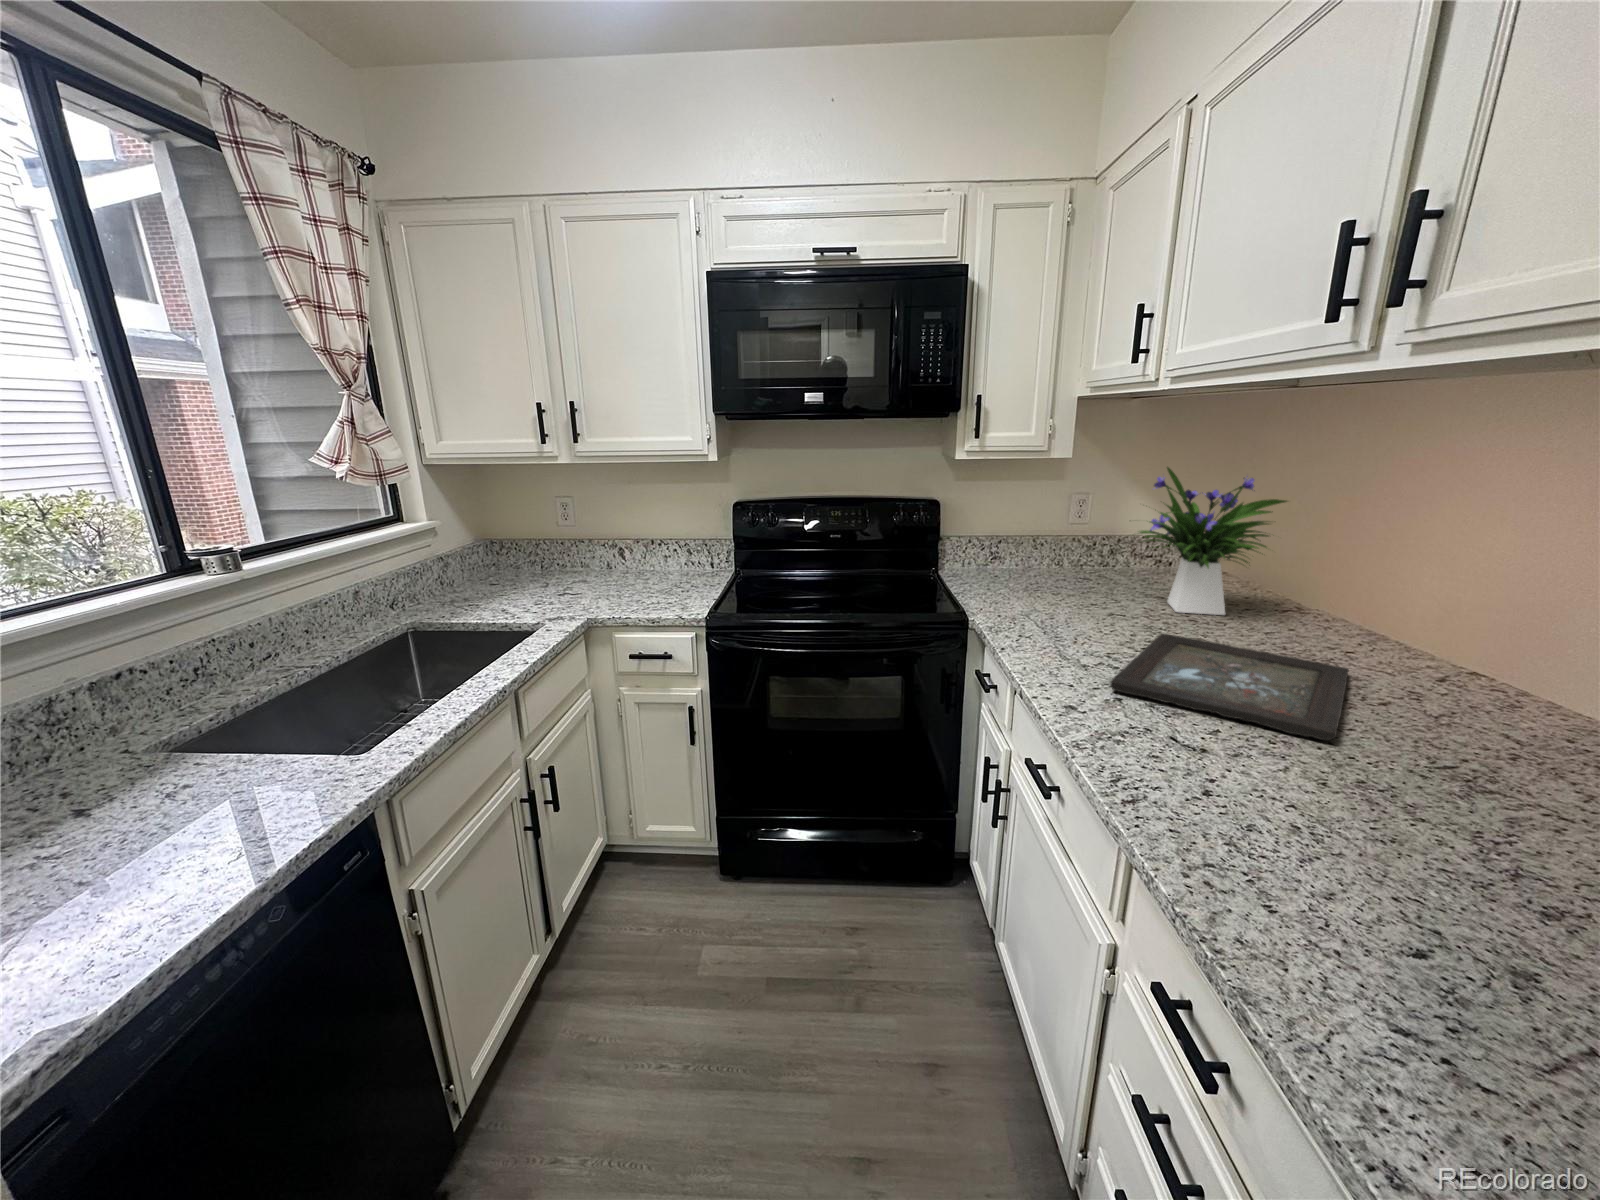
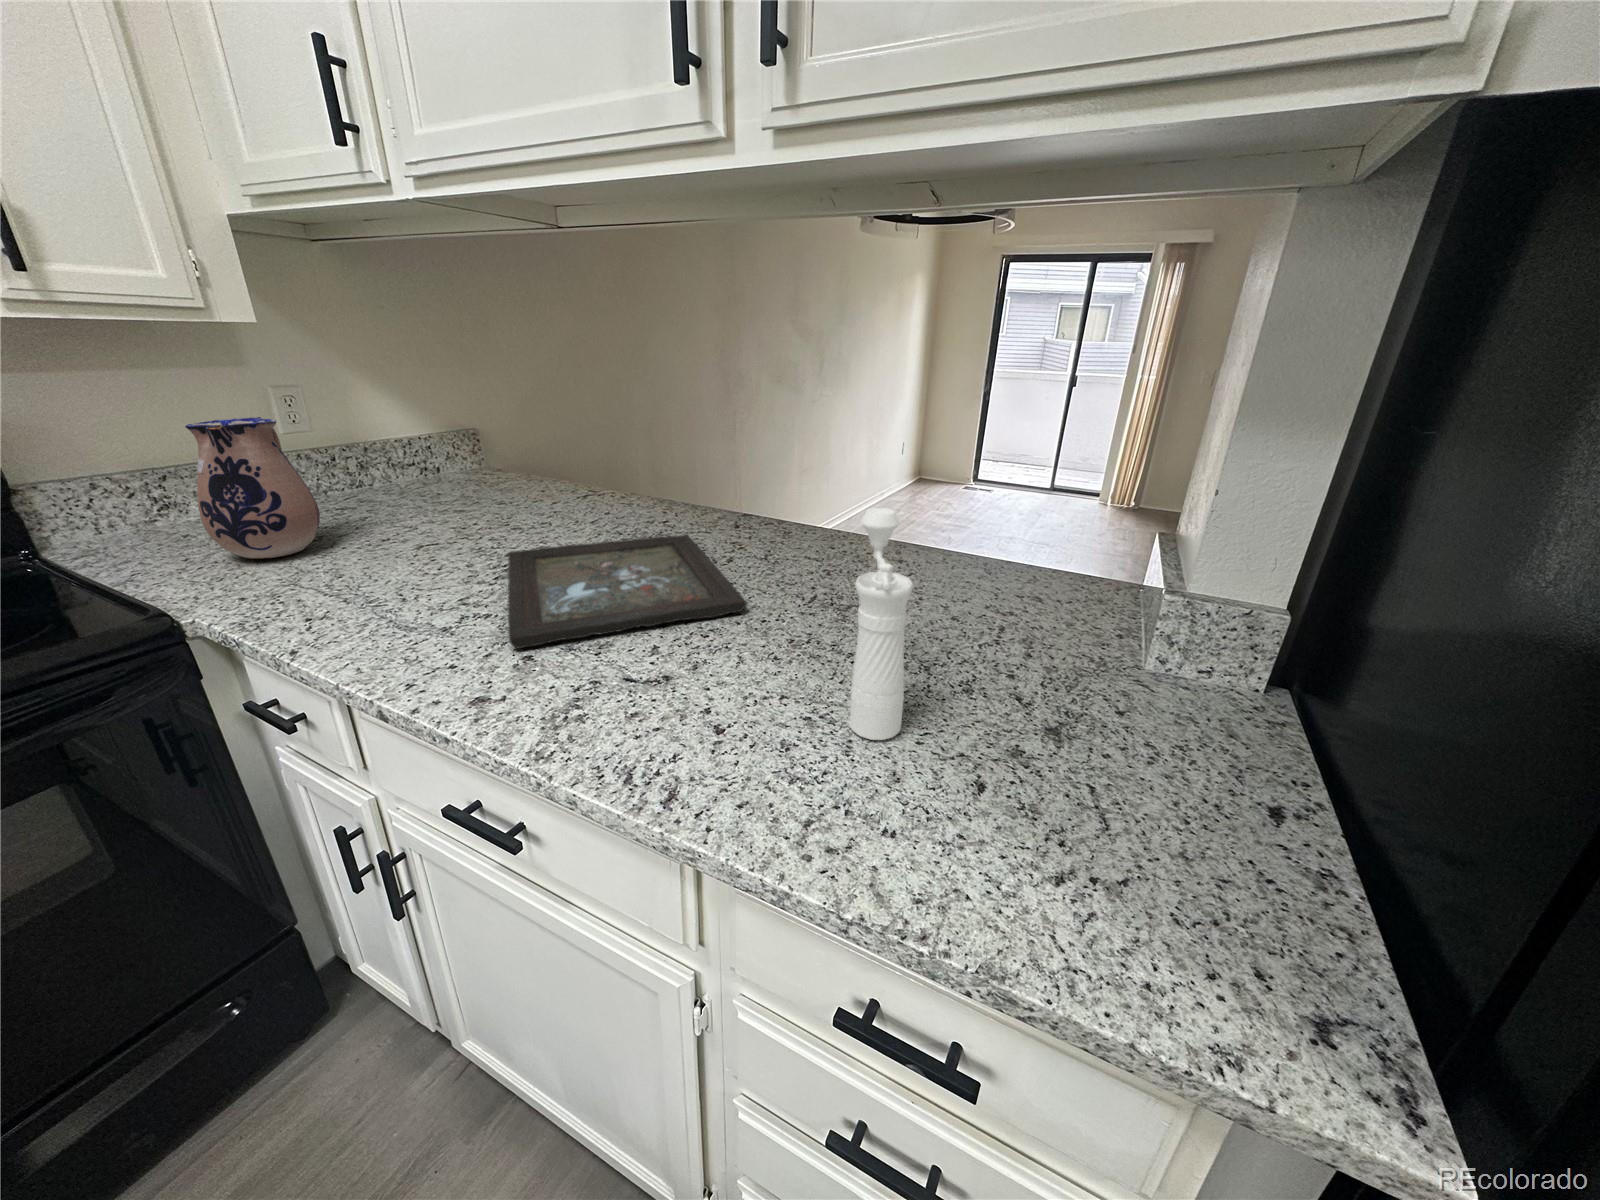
flower arrangement: present [1140,467,1287,615] -> none [386,331,572,523]
ceramic pitcher: none [1002,514,1062,599] -> present [185,417,320,559]
pepper mill: none [1324,672,1485,880] -> present [849,508,914,740]

